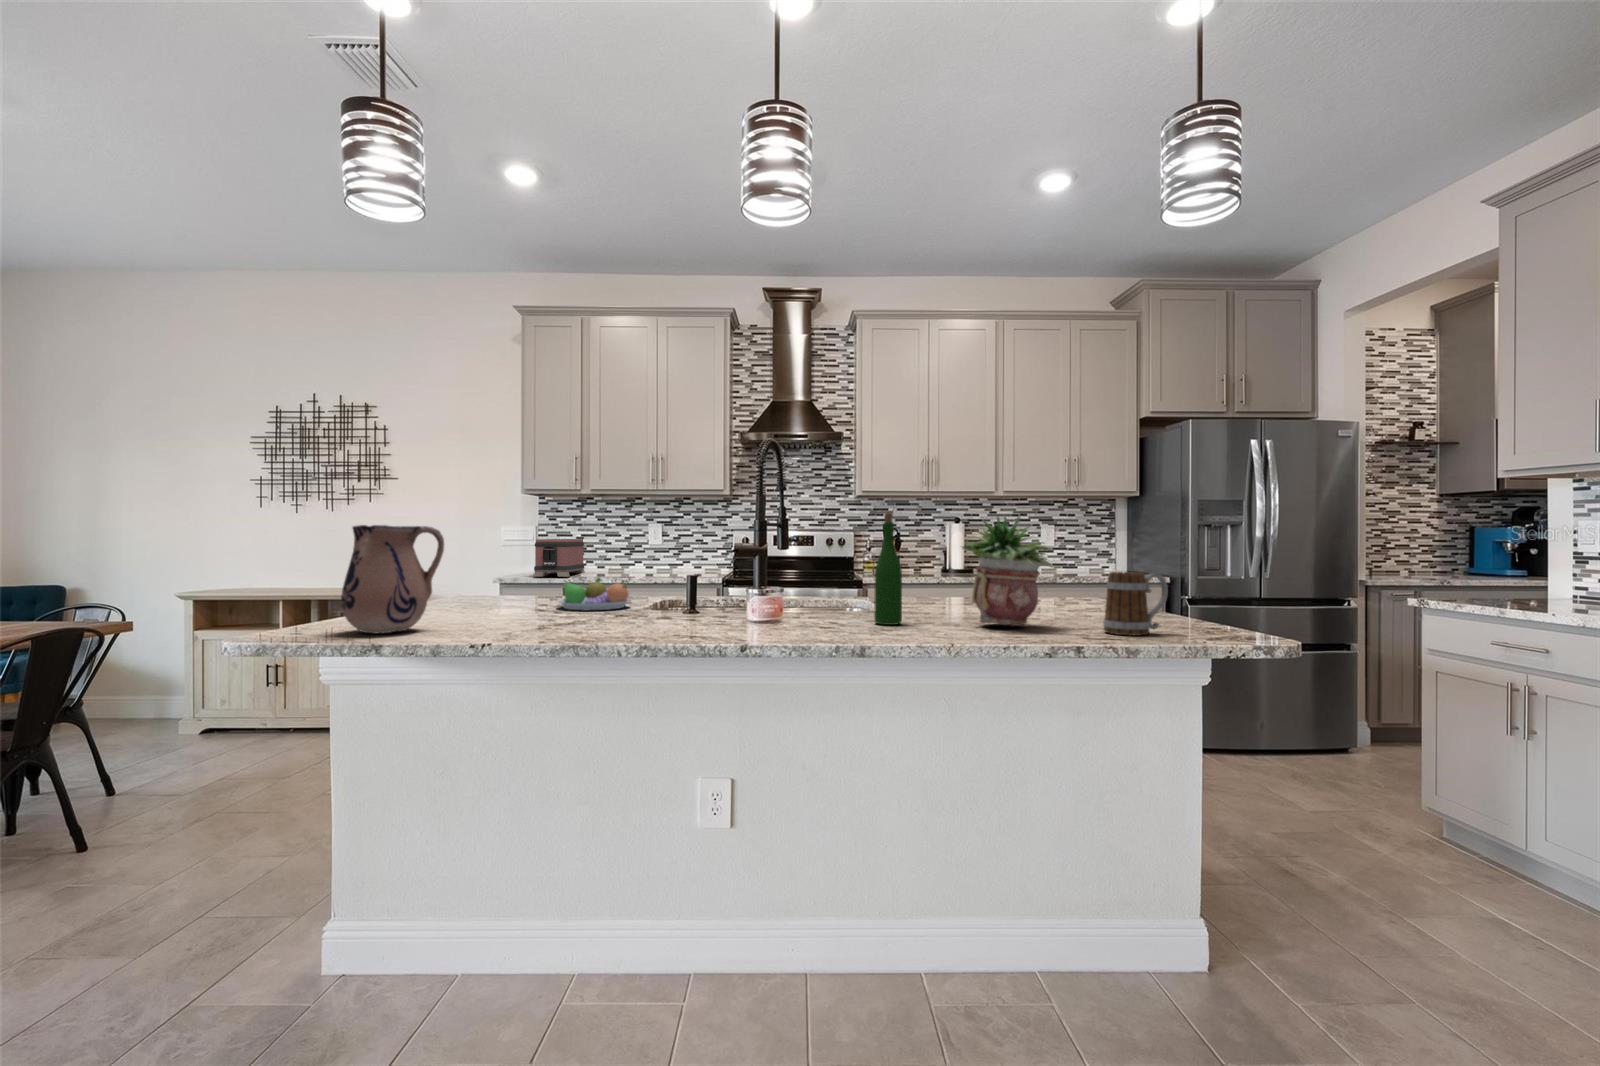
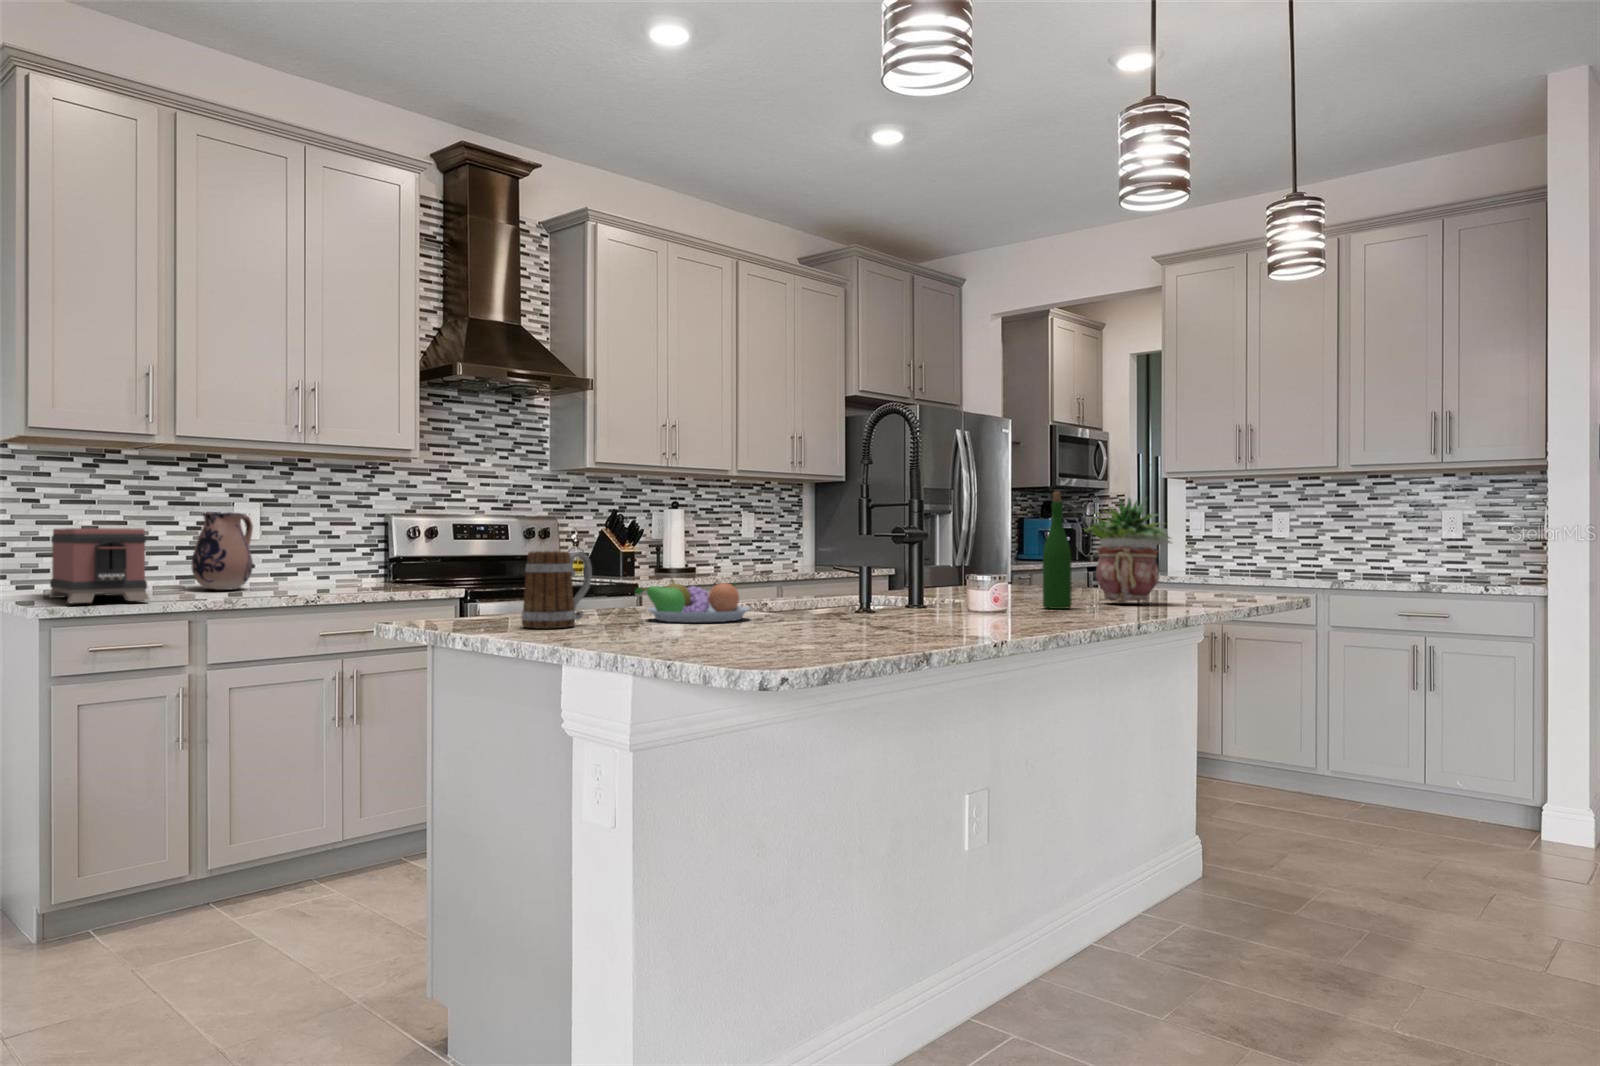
ceramic pitcher: present [341,525,444,634] -> present [192,512,253,590]
mug: present [1103,572,1168,636] -> present [521,551,592,628]

